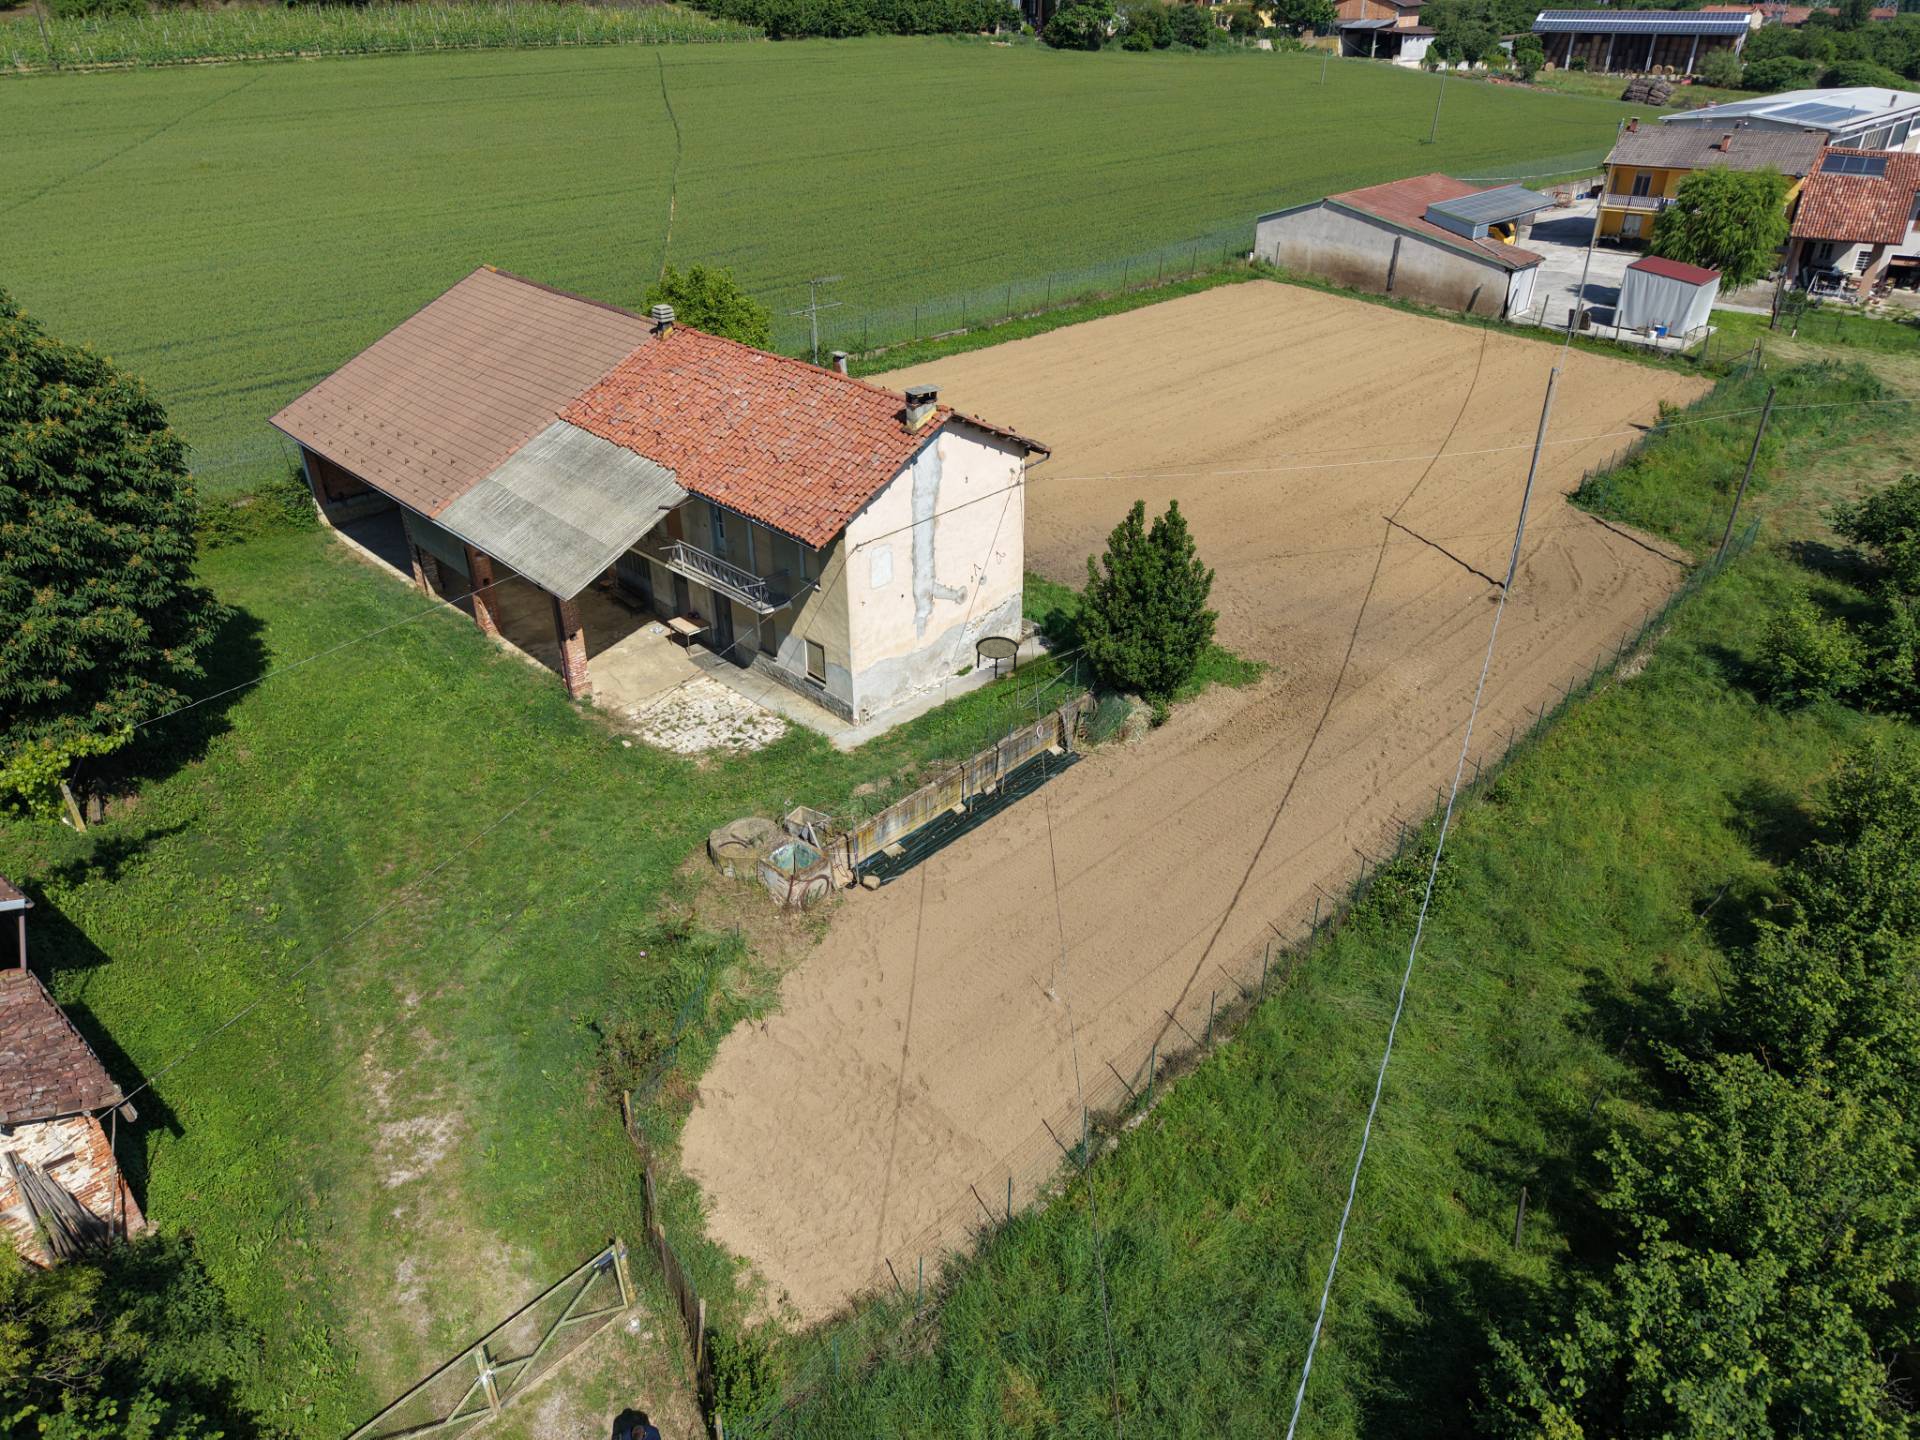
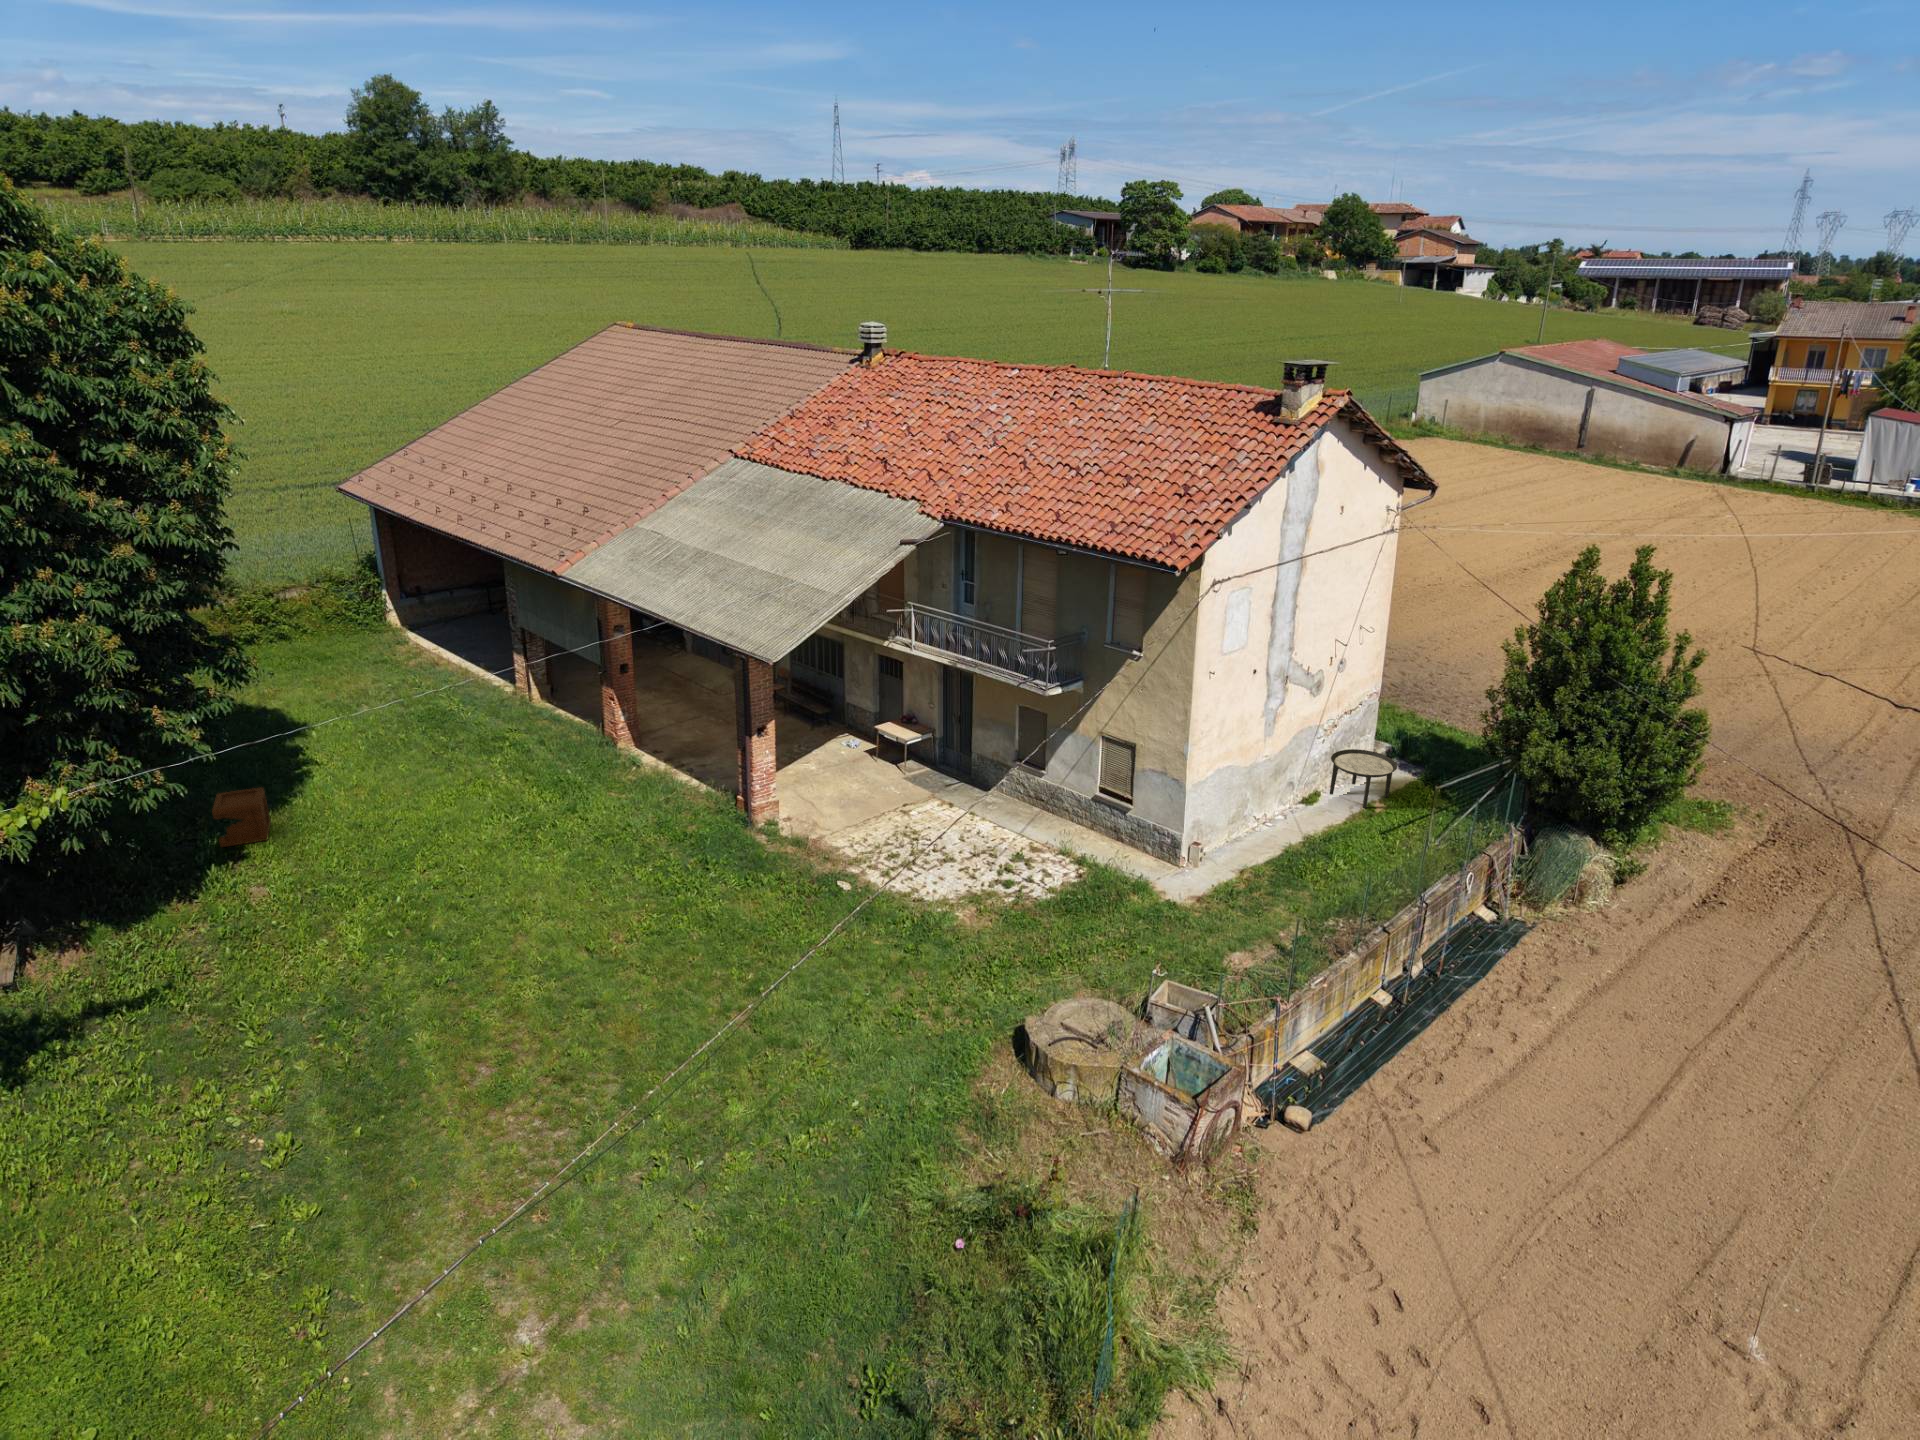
wooden crate: none [207,680,247,721] -> present [212,787,271,847]

